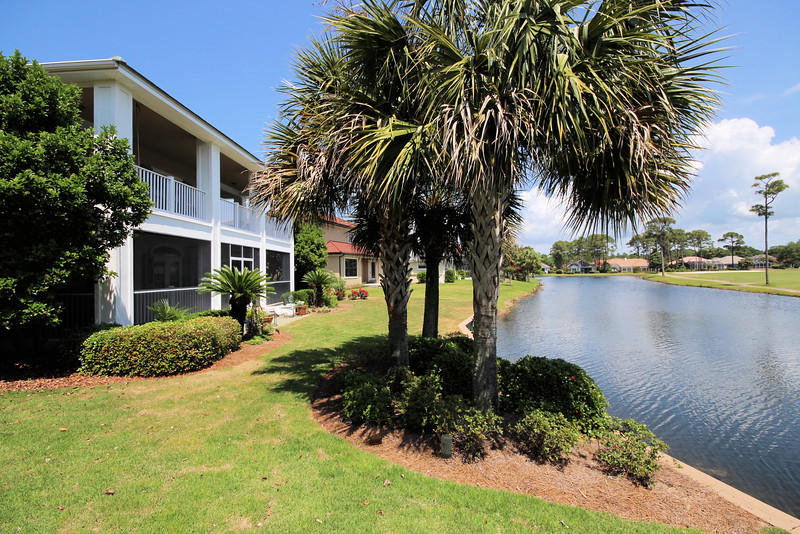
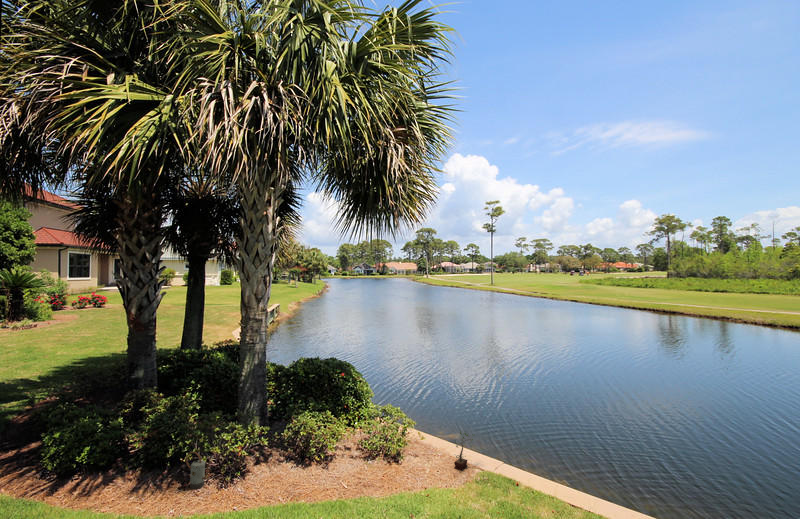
potted plant: present [366,409,389,445] -> present [454,431,473,470]

